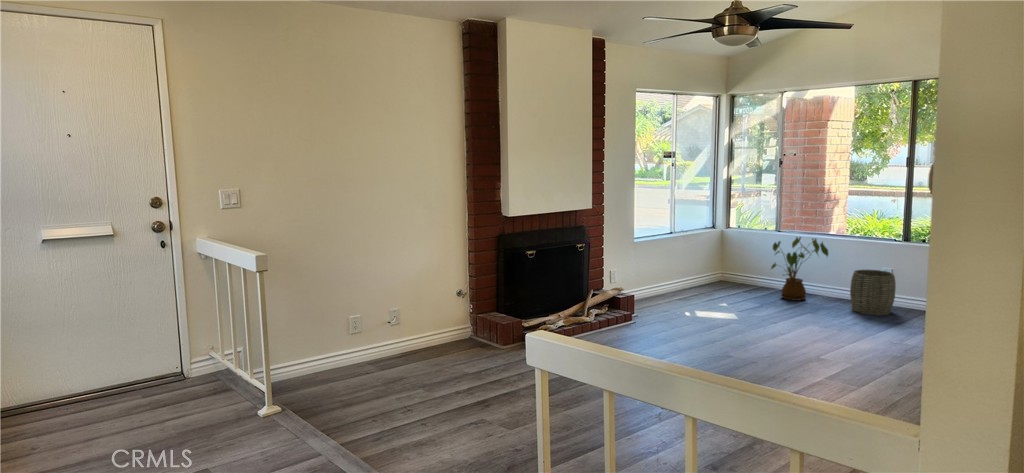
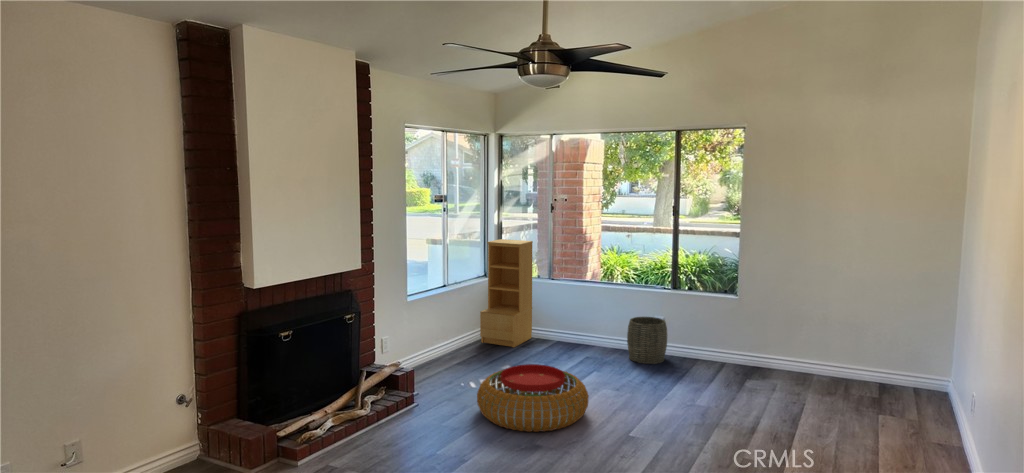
bookshelf: none [704,193,760,292] -> present [480,239,533,347]
house plant: present [771,237,828,301] -> none [550,285,604,353]
pouf: none [683,297,788,351] -> present [477,364,589,432]

